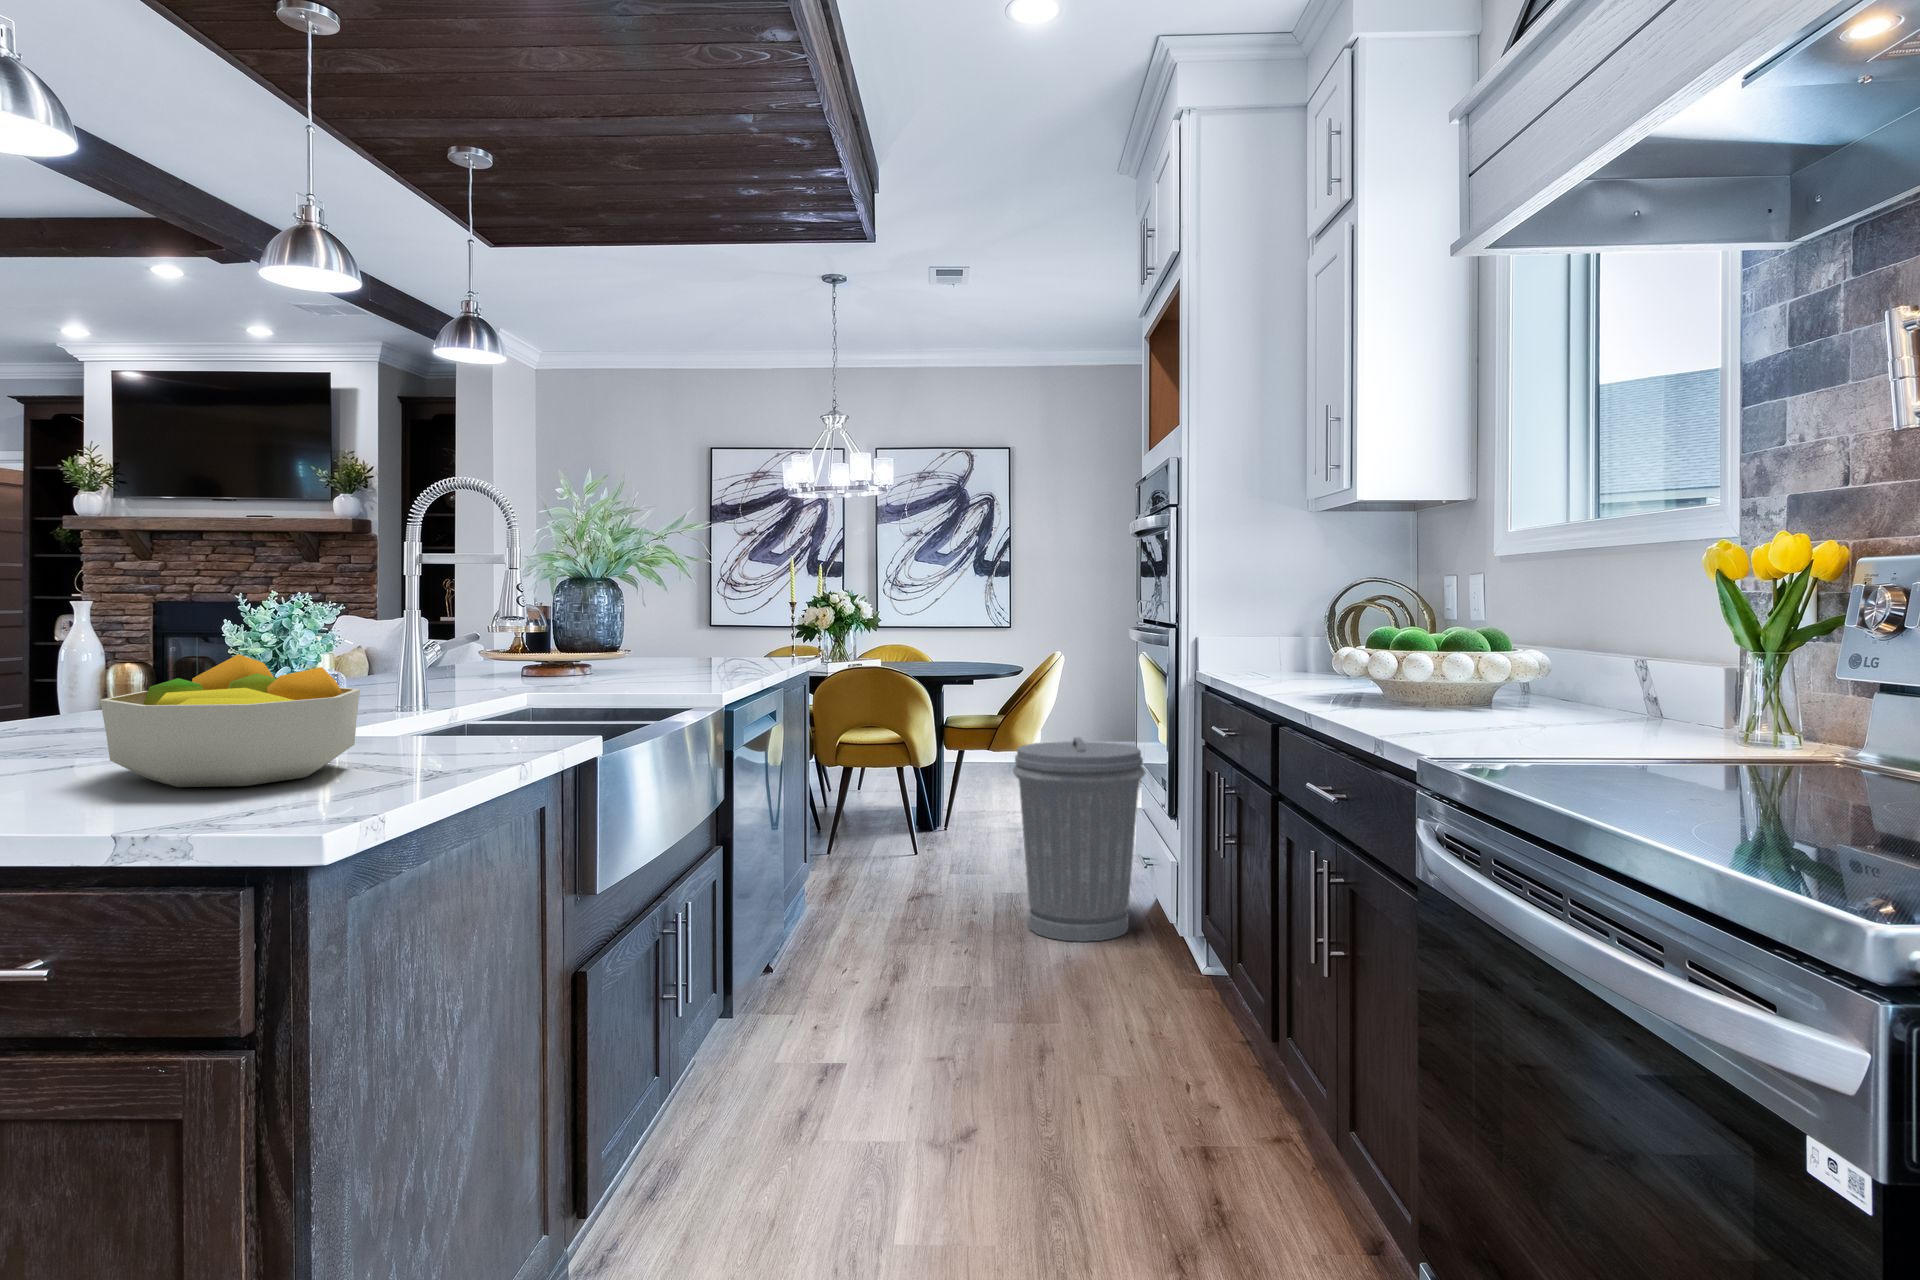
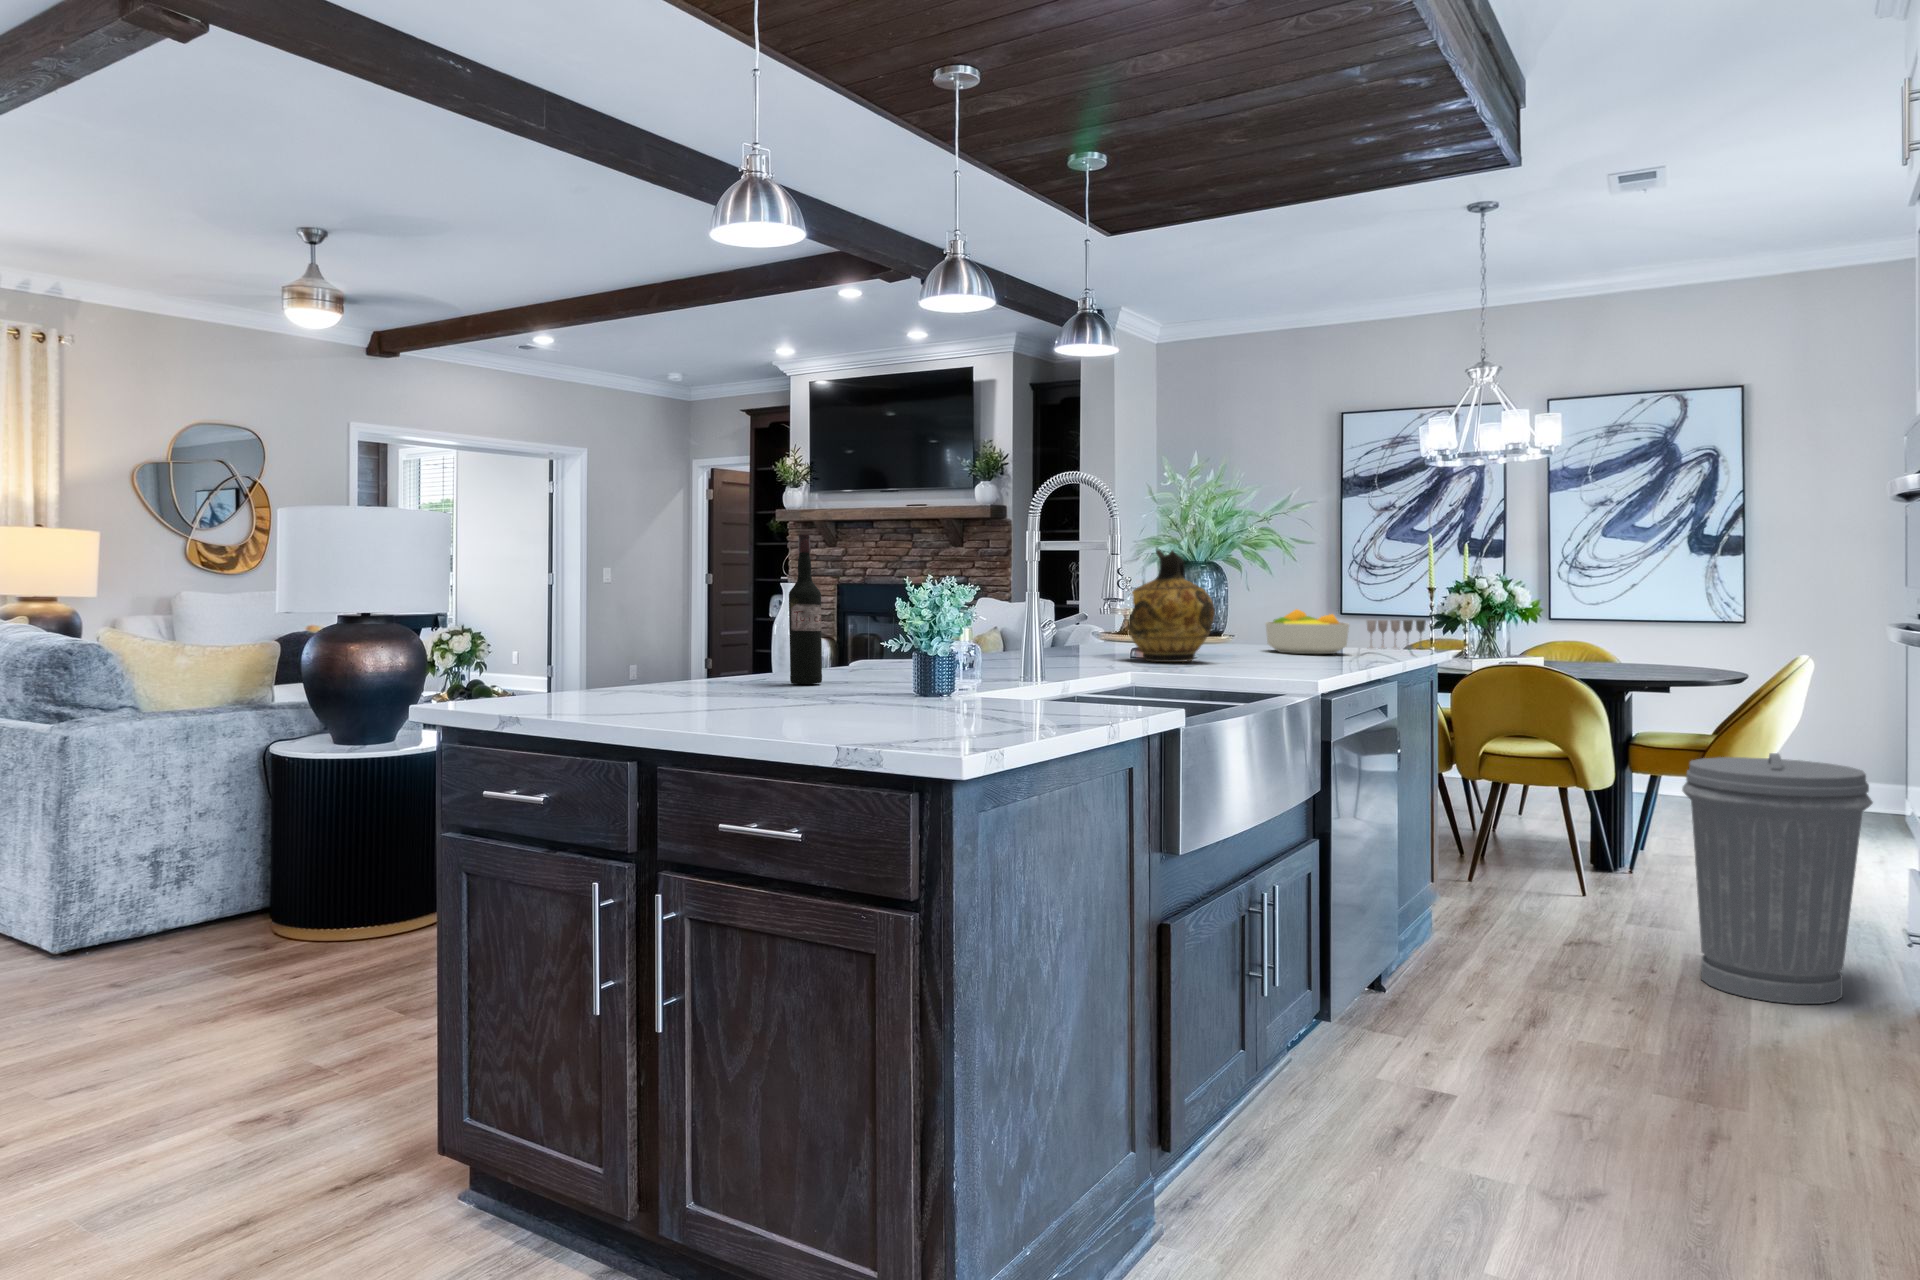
wine bottle: none [59,534,115,727] -> present [789,535,822,684]
ceramic jug: none [511,564,609,680] -> present [1128,550,1215,662]
wine glass: none [743,632,795,659] -> present [1367,620,1426,649]
fruit bowl: present [100,654,360,787] -> present [1265,609,1349,654]

